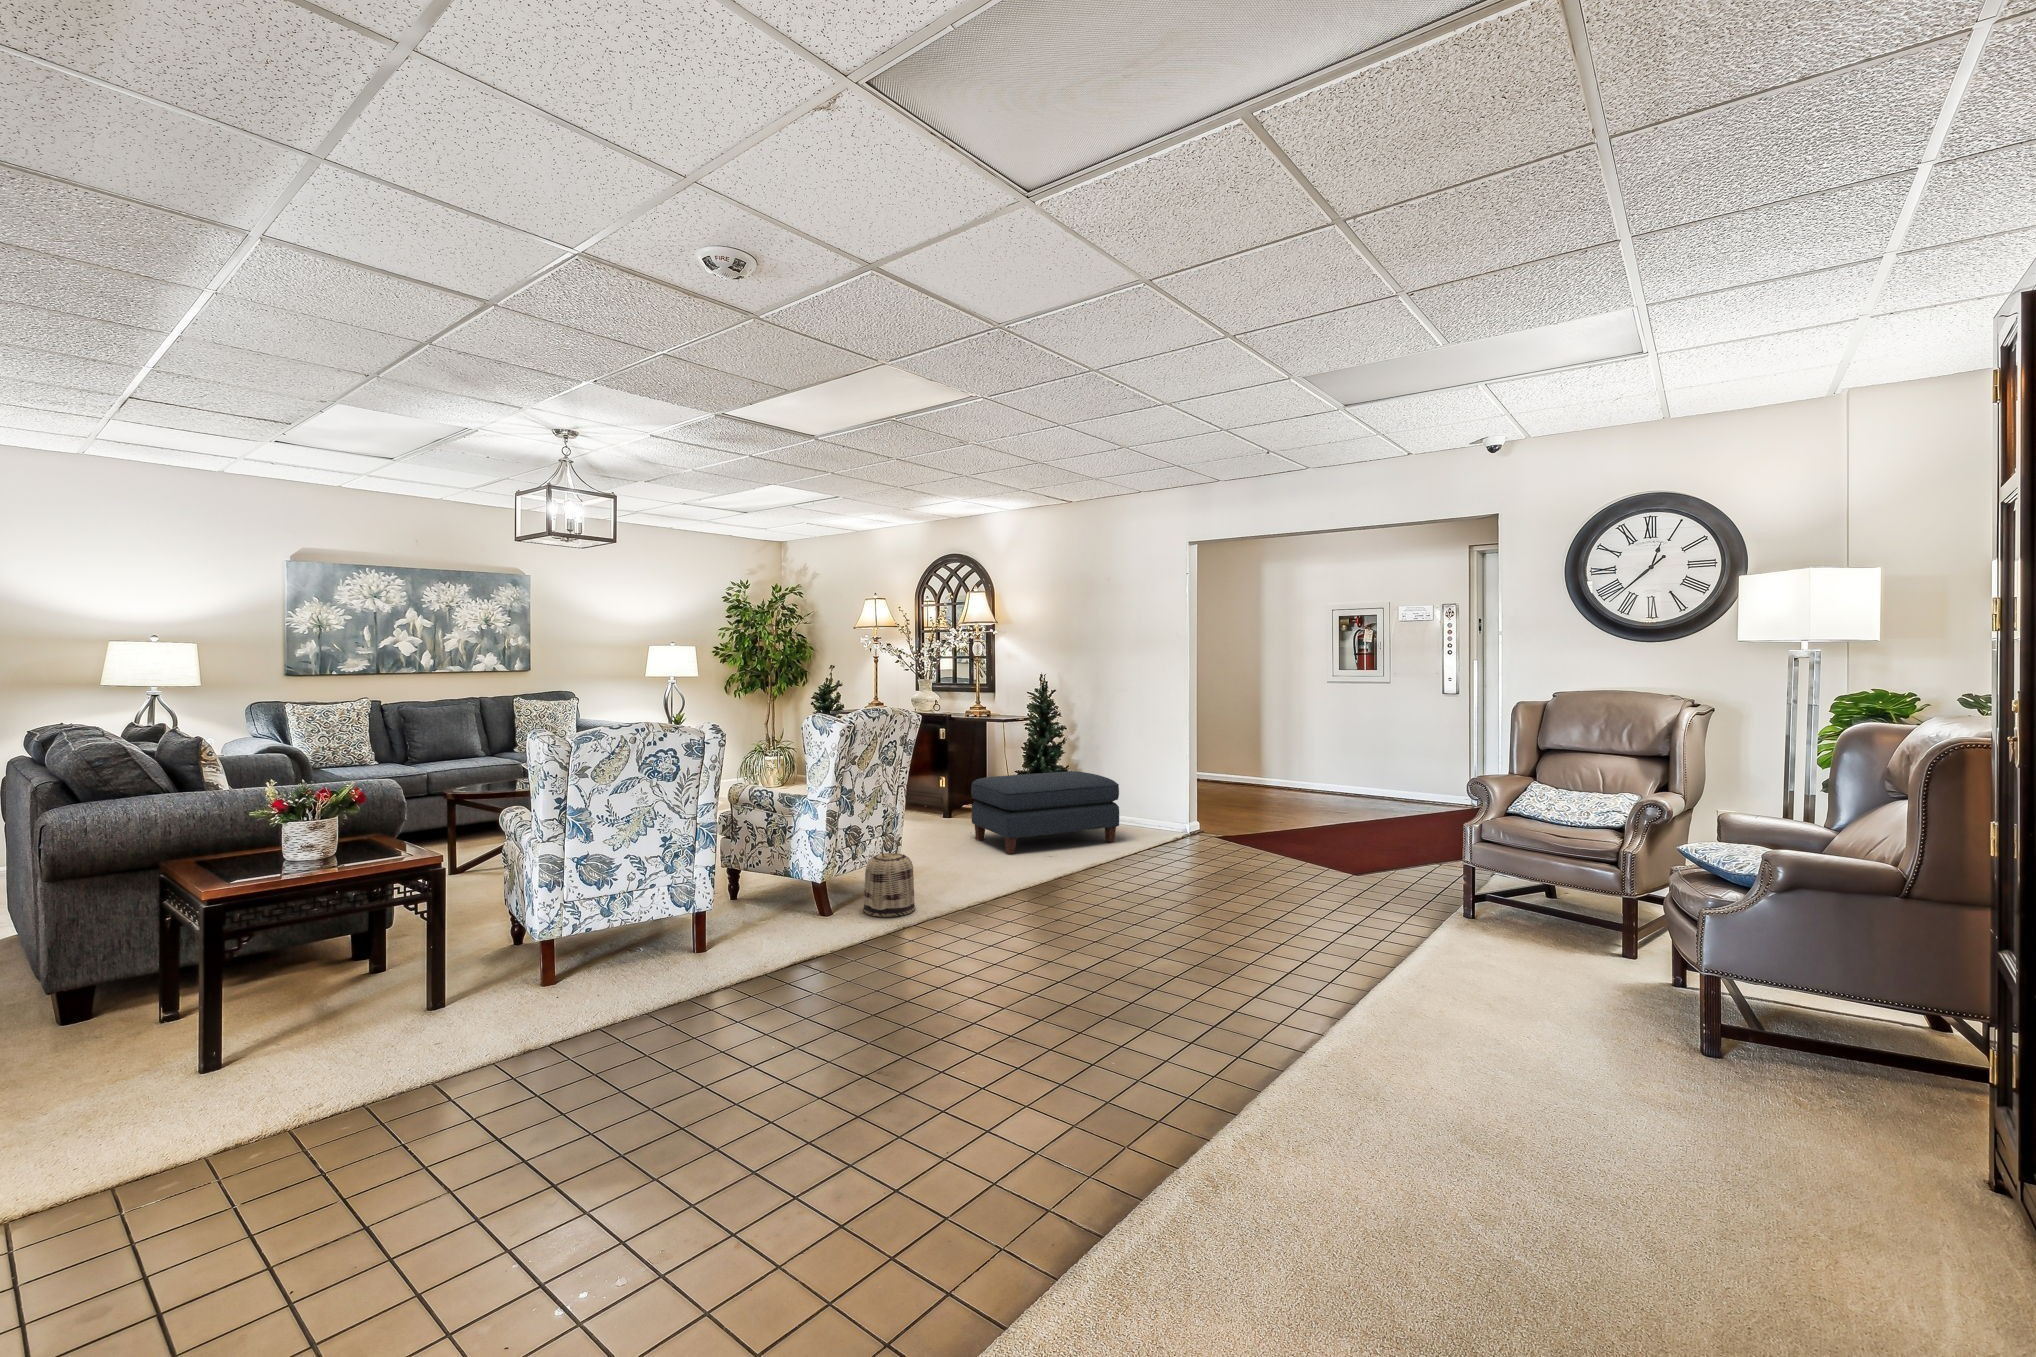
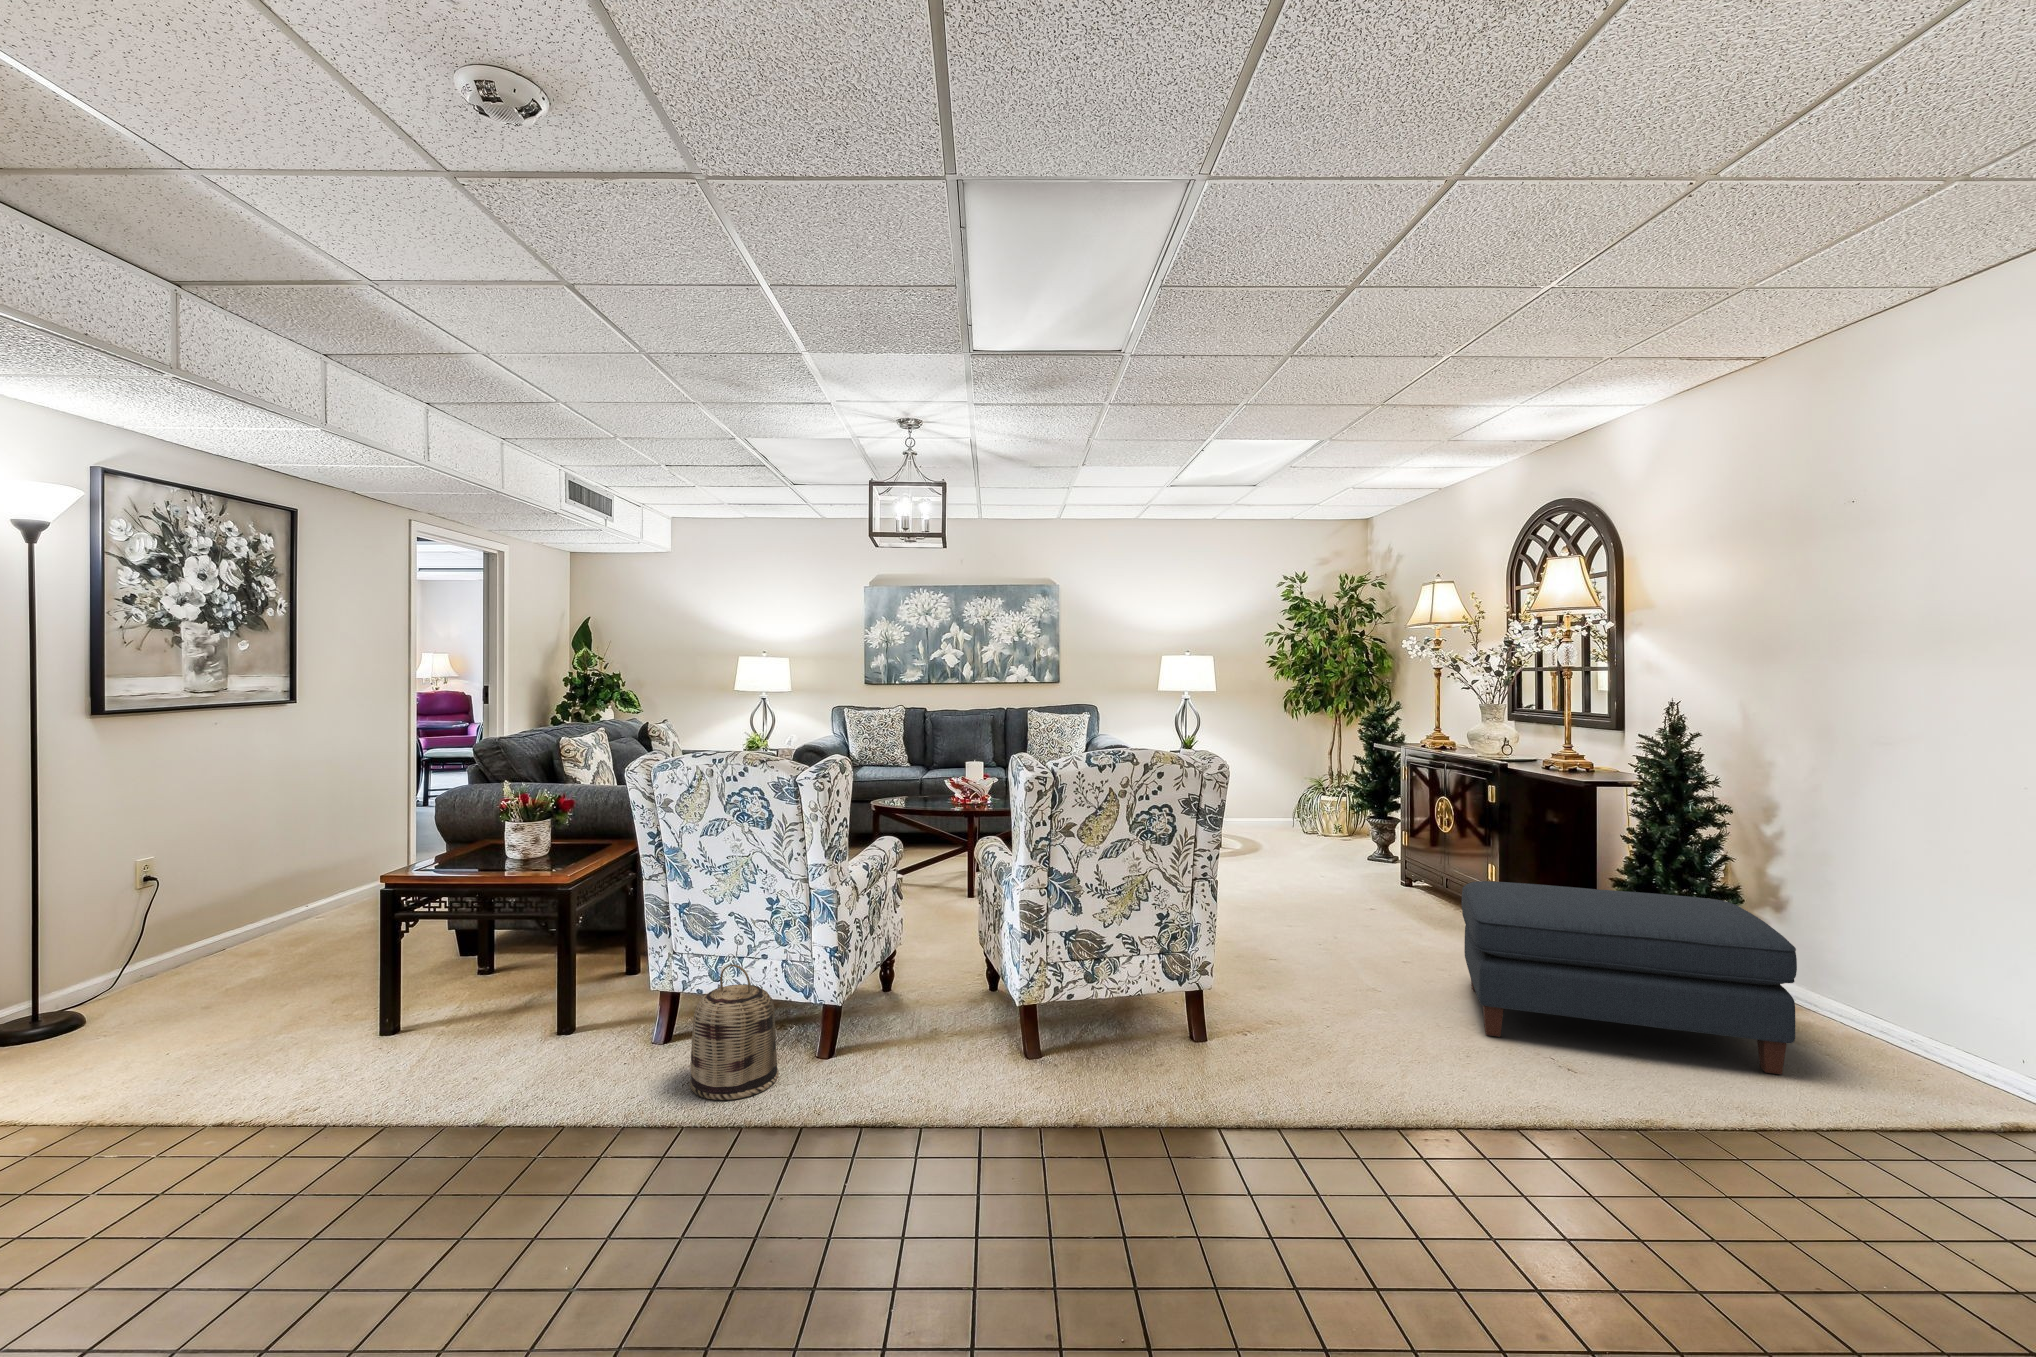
basket: present [863,839,915,917] -> present [690,965,779,1100]

